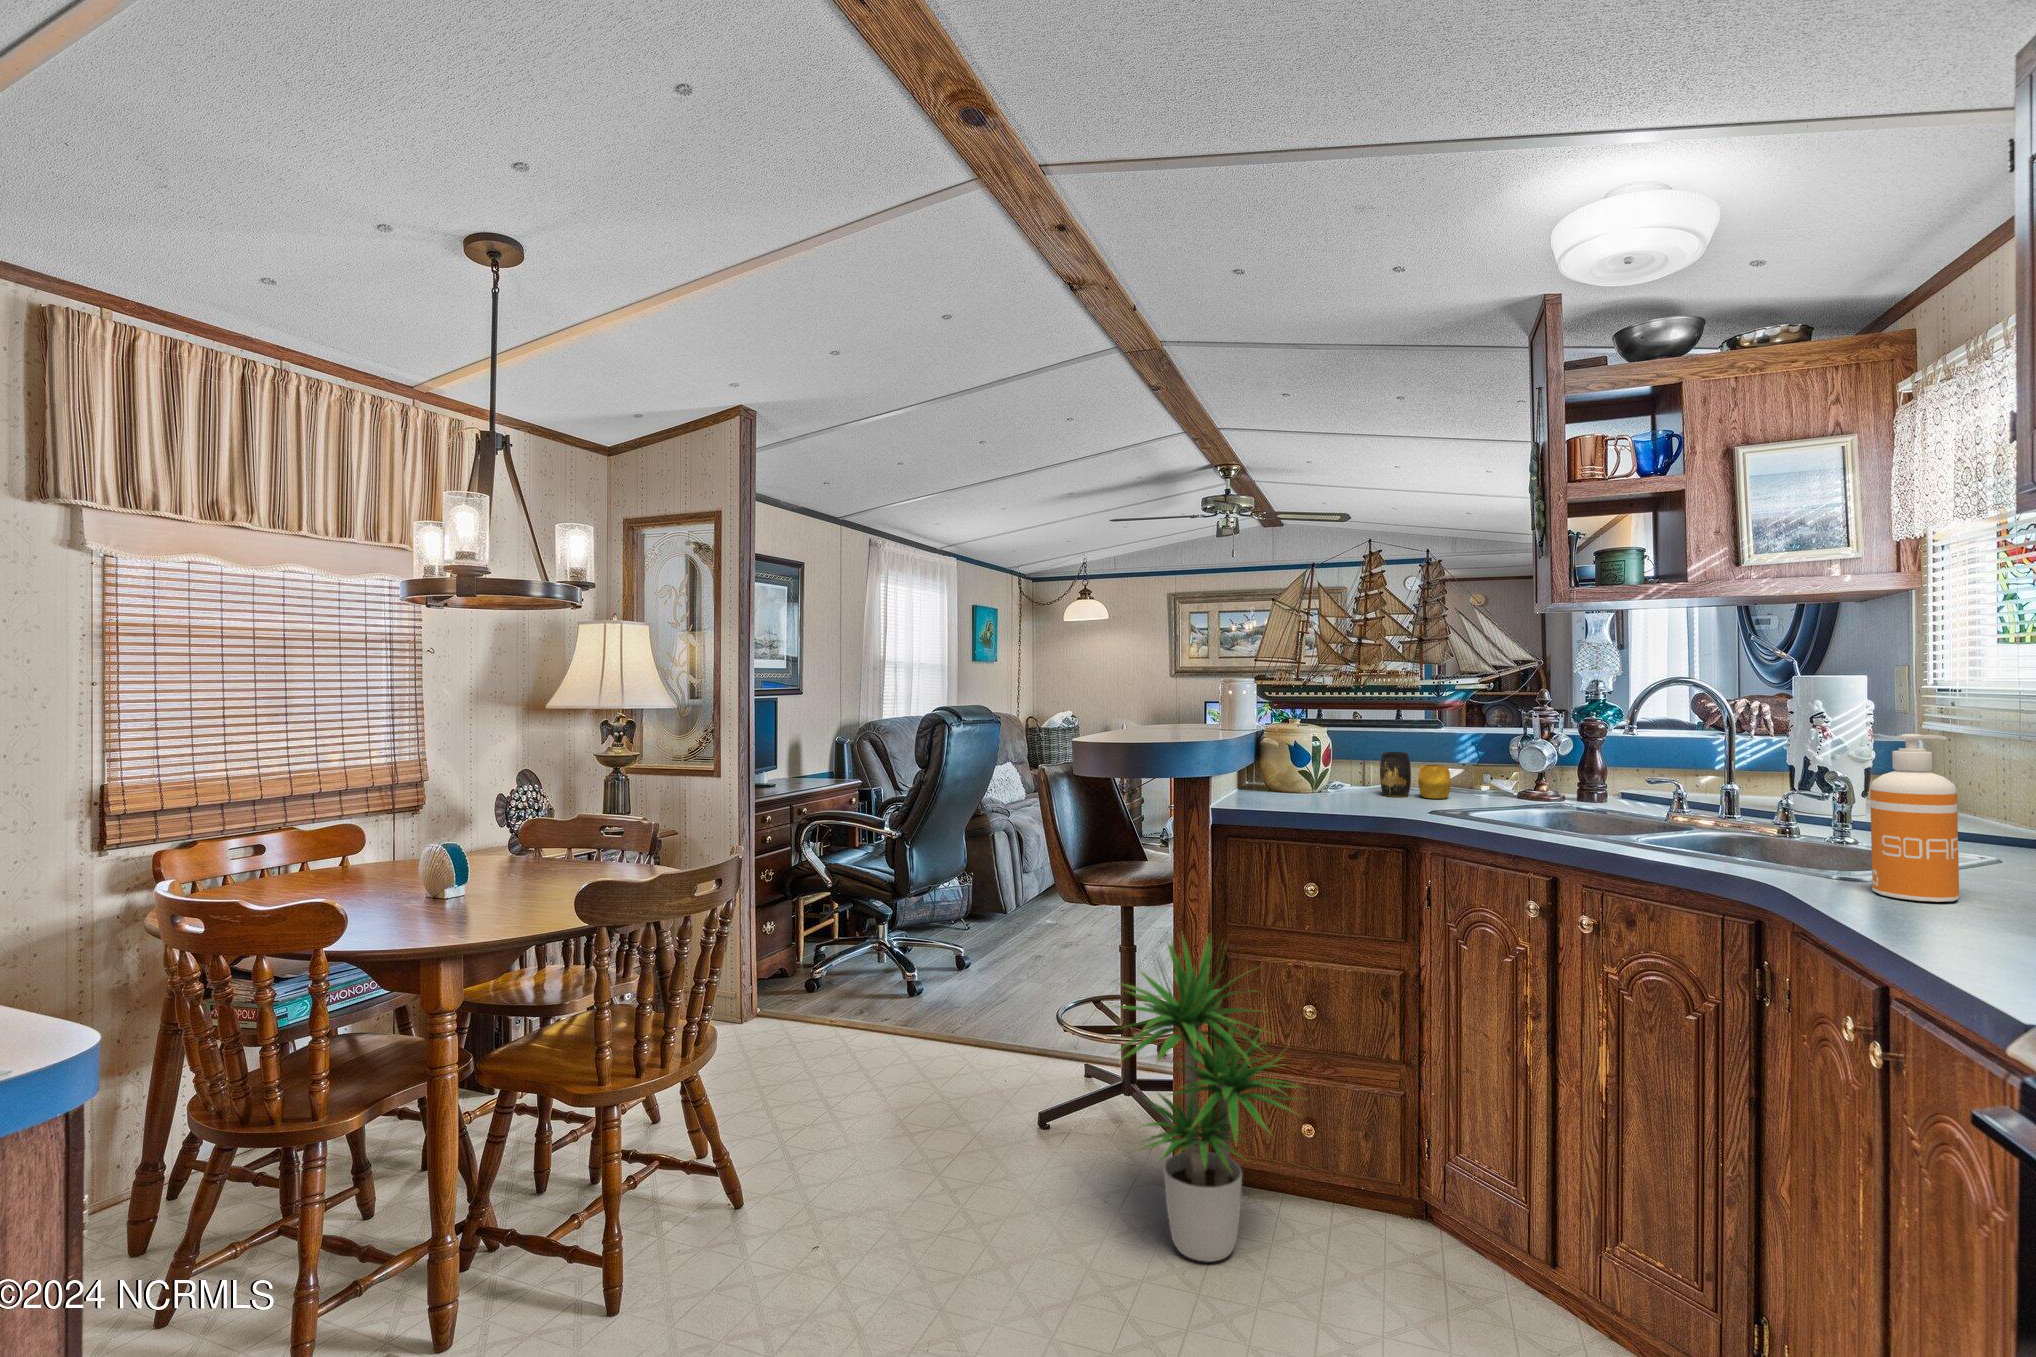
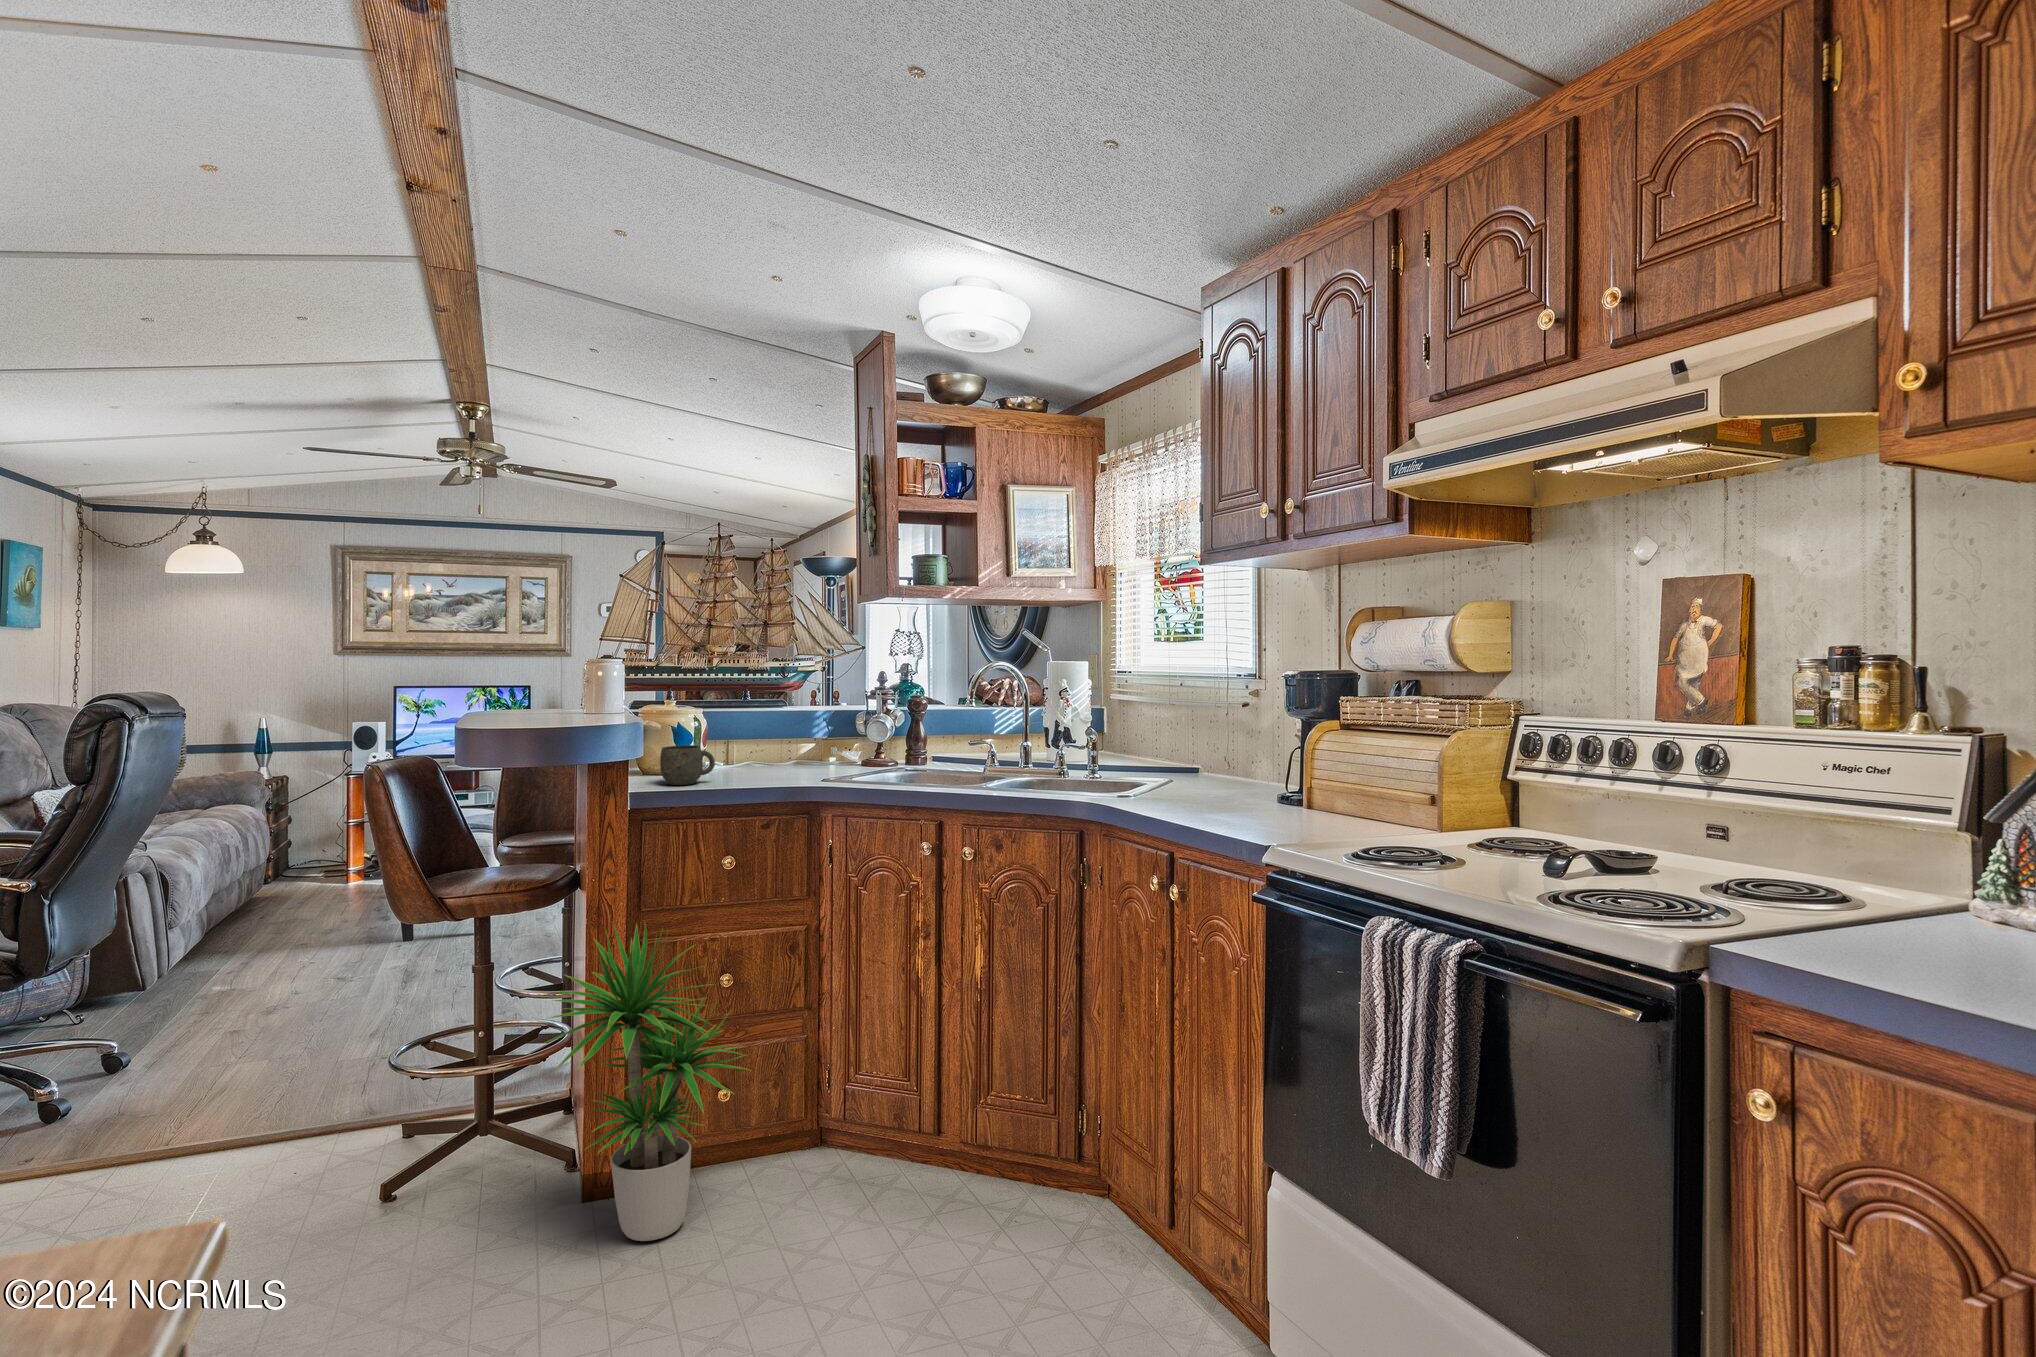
soap dispenser: present [1870,734,1959,902] -> none [1142,703,1183,808]
vase: present [1380,752,1451,798] -> none [754,730,816,771]
mug: none [1265,761,1320,801] -> present [660,745,715,785]

